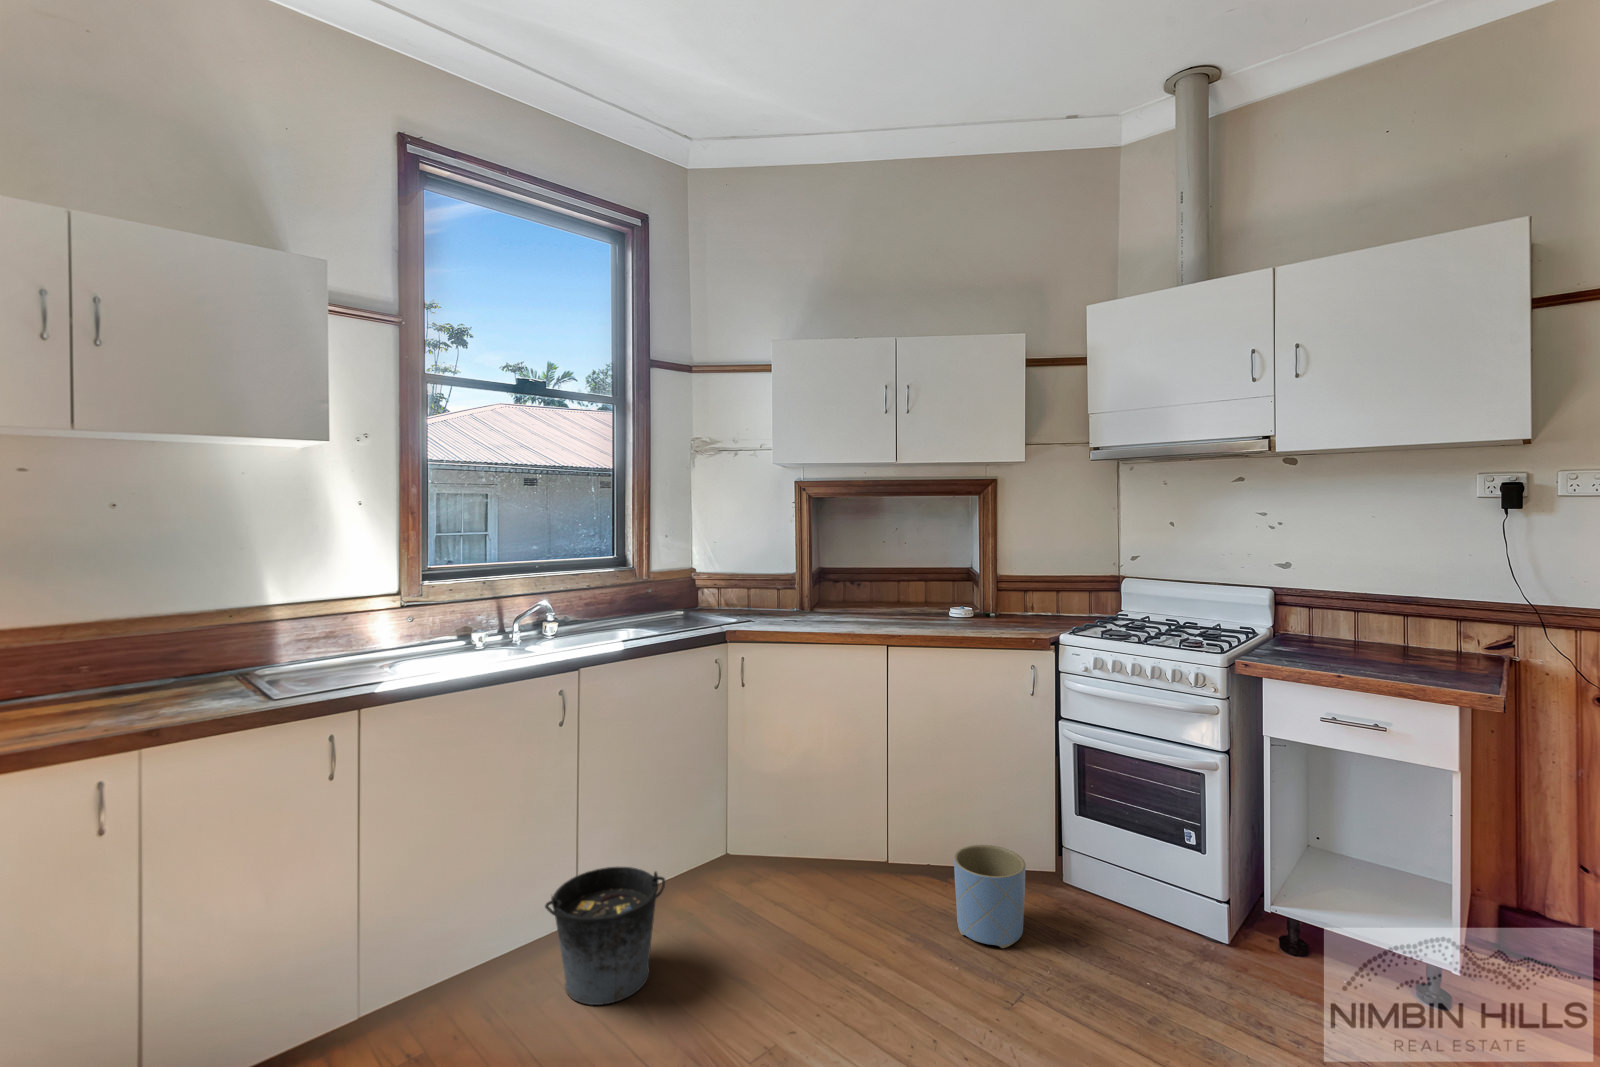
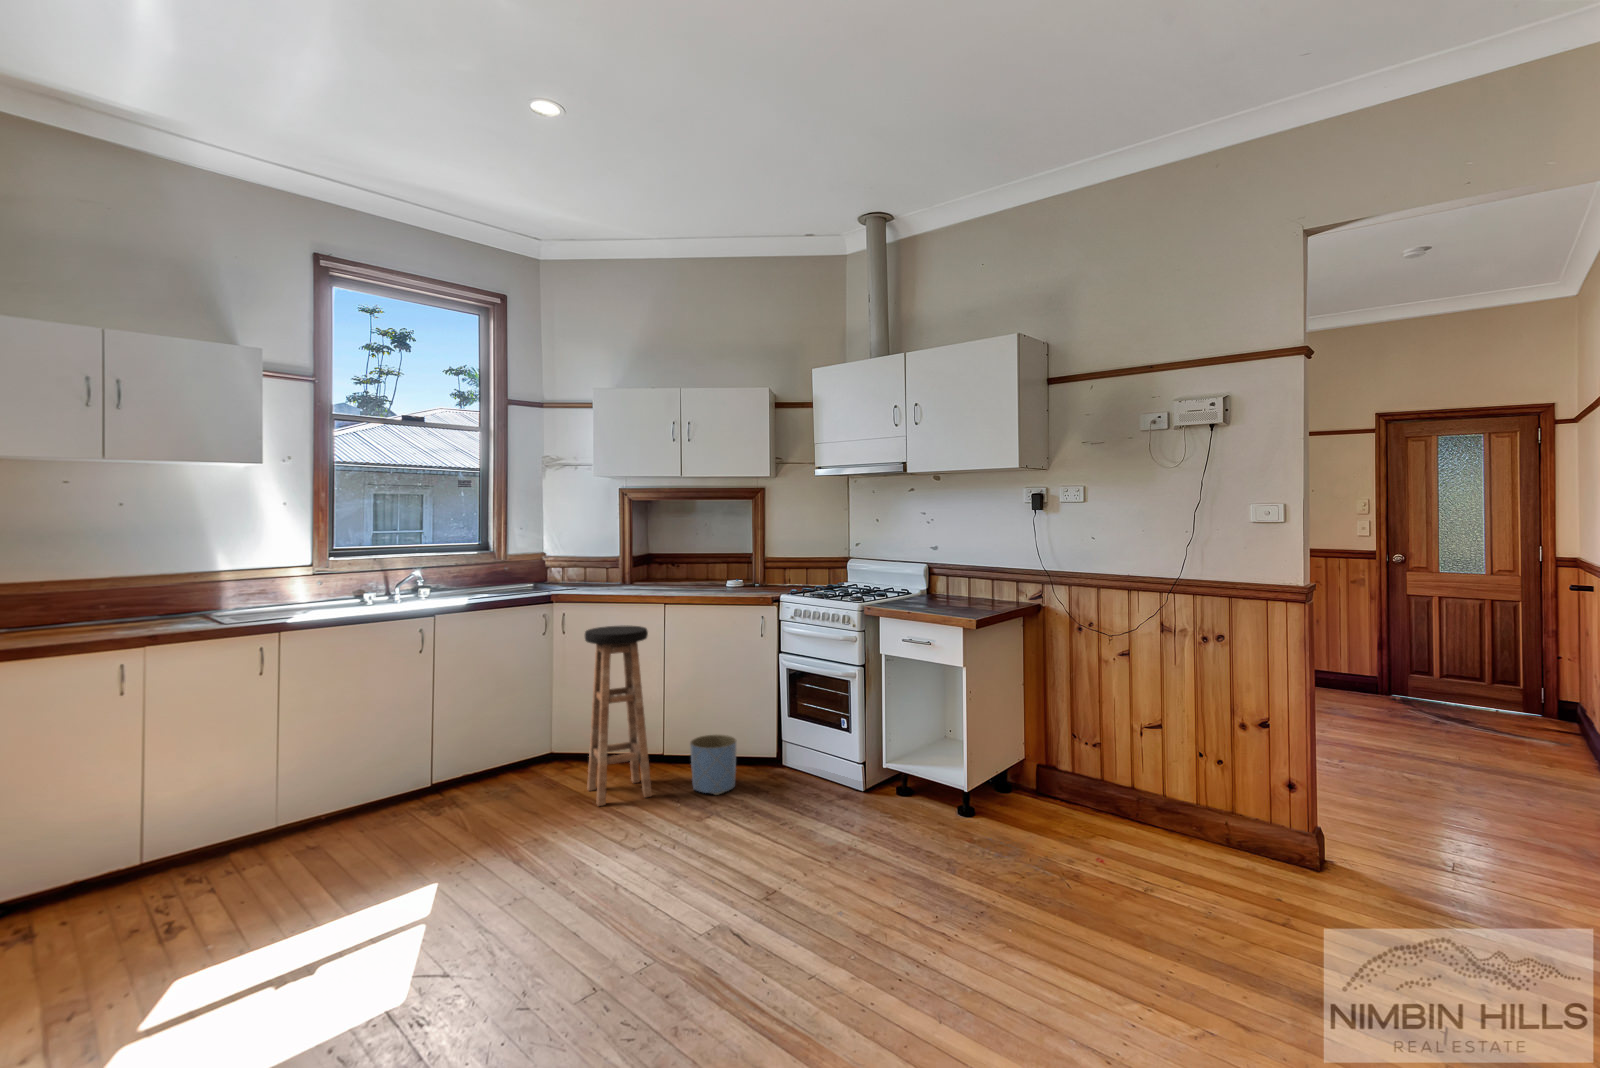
bar stool: none [799,683,905,970] -> present [585,626,652,806]
bucket: present [545,867,665,1005] -> none [404,745,489,823]

